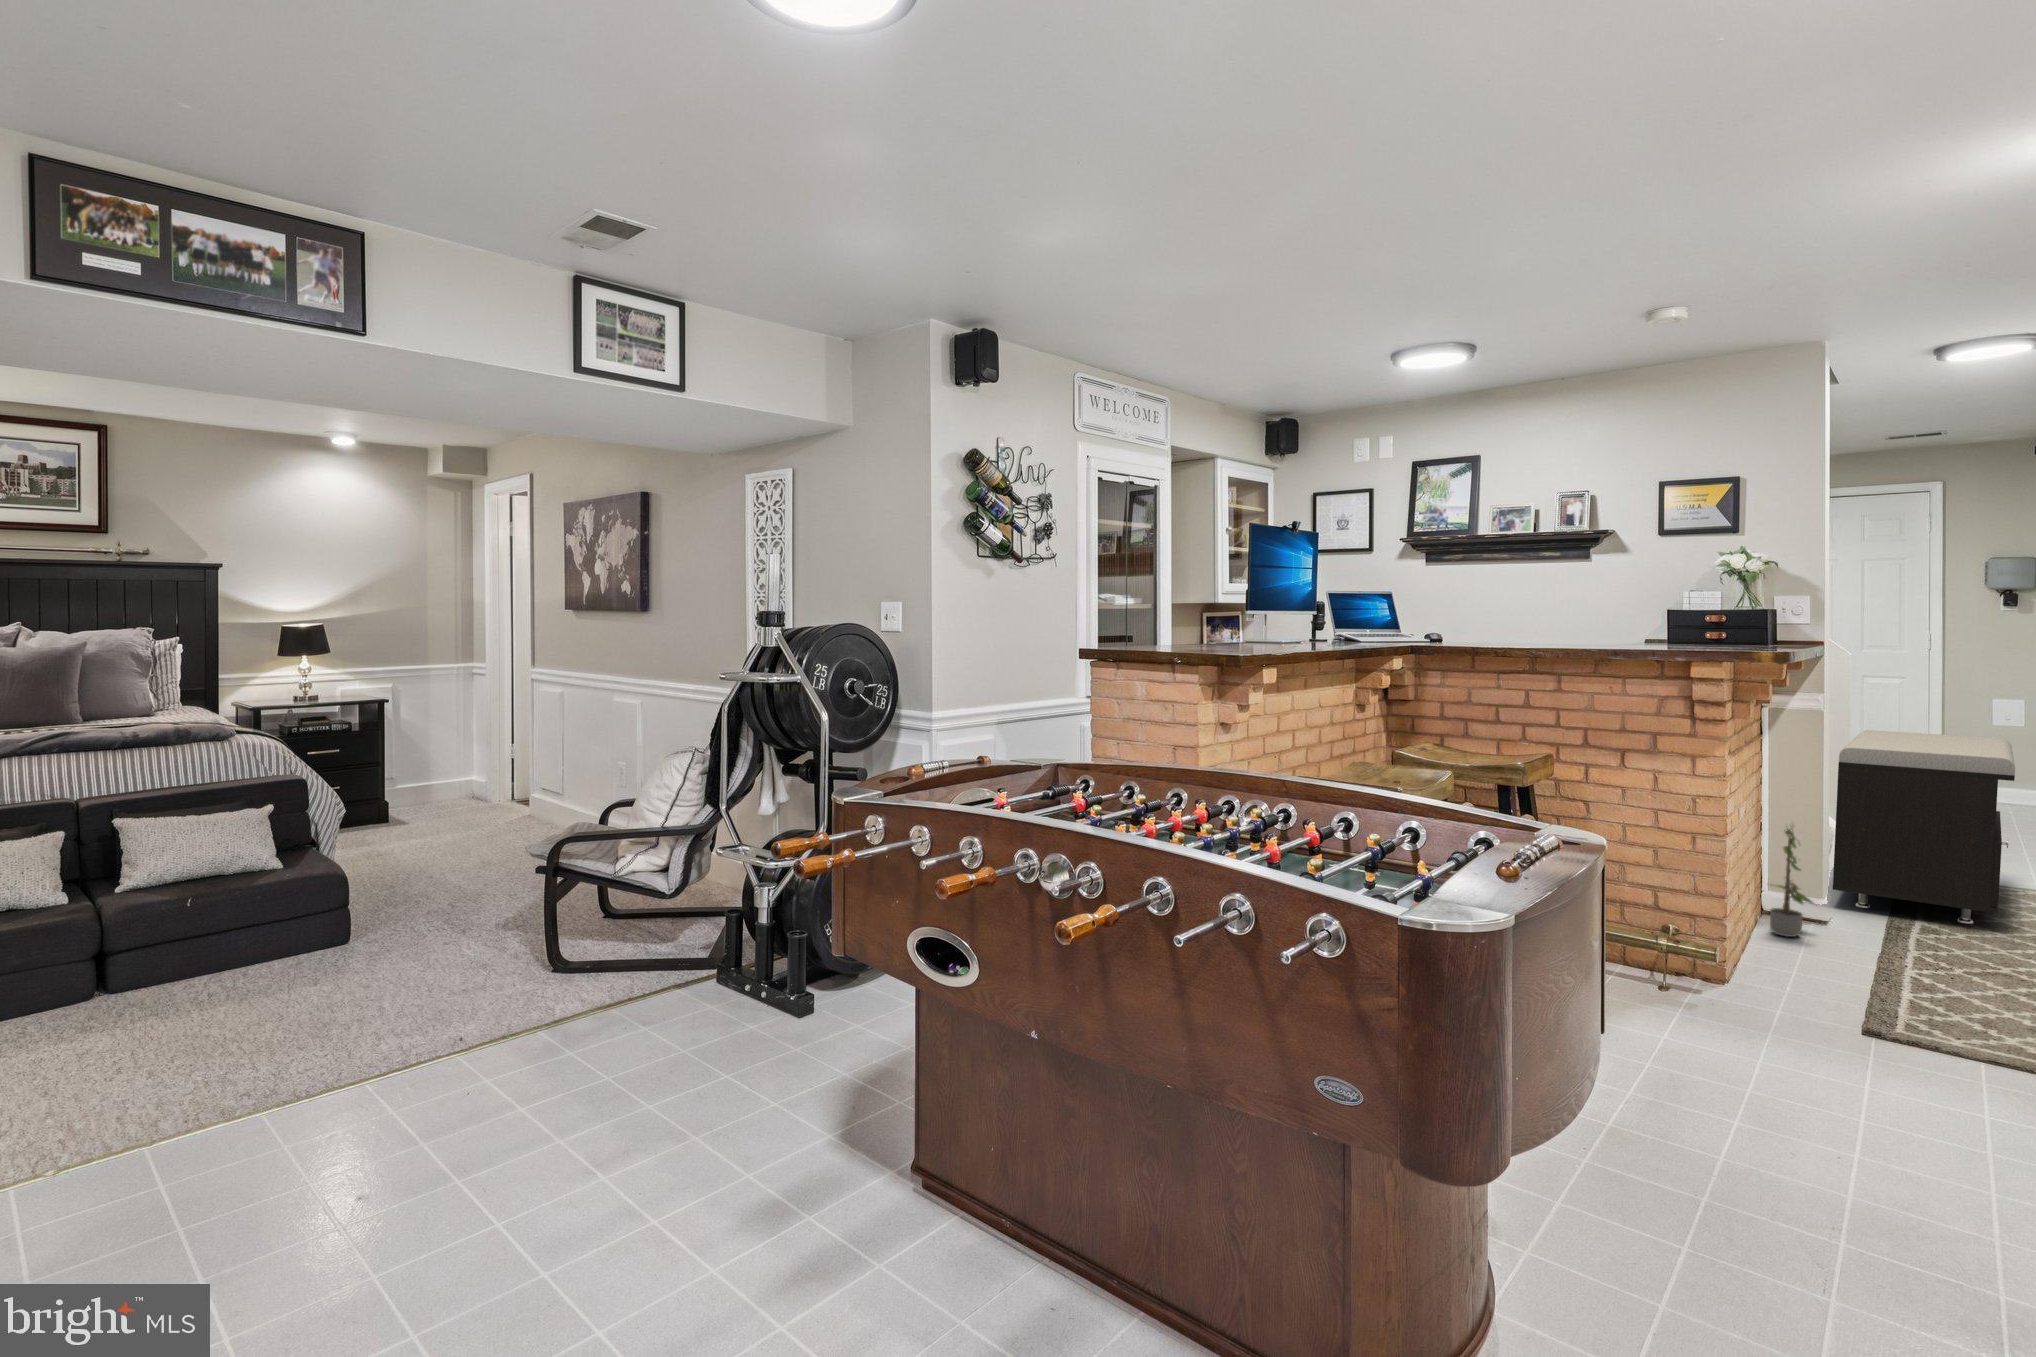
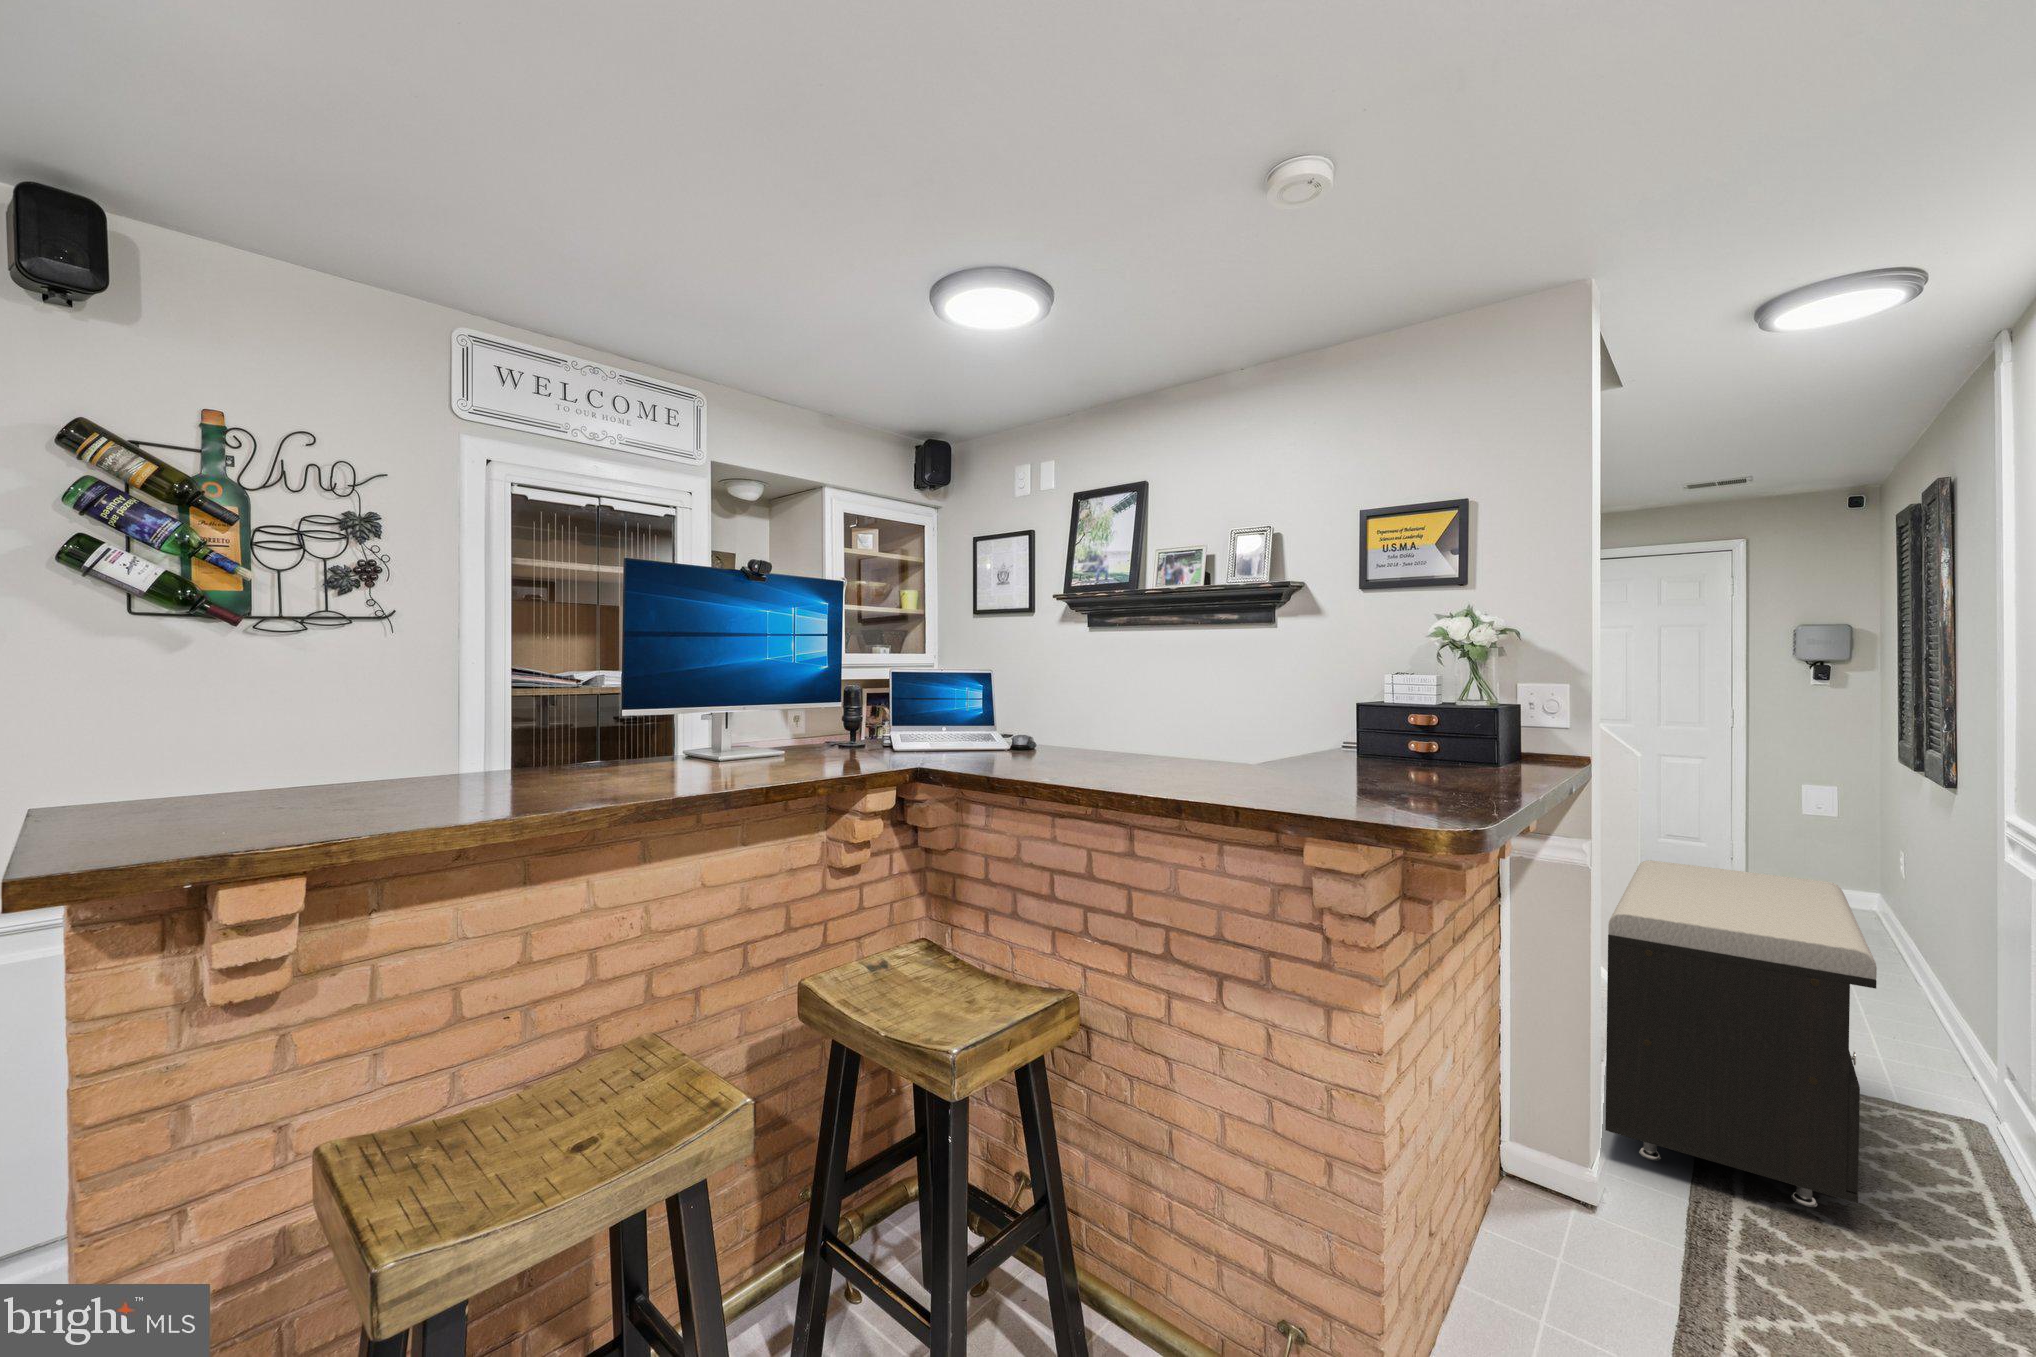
potted plant: present [1770,826,1814,937] -> none [1494,1051,1579,1261]

